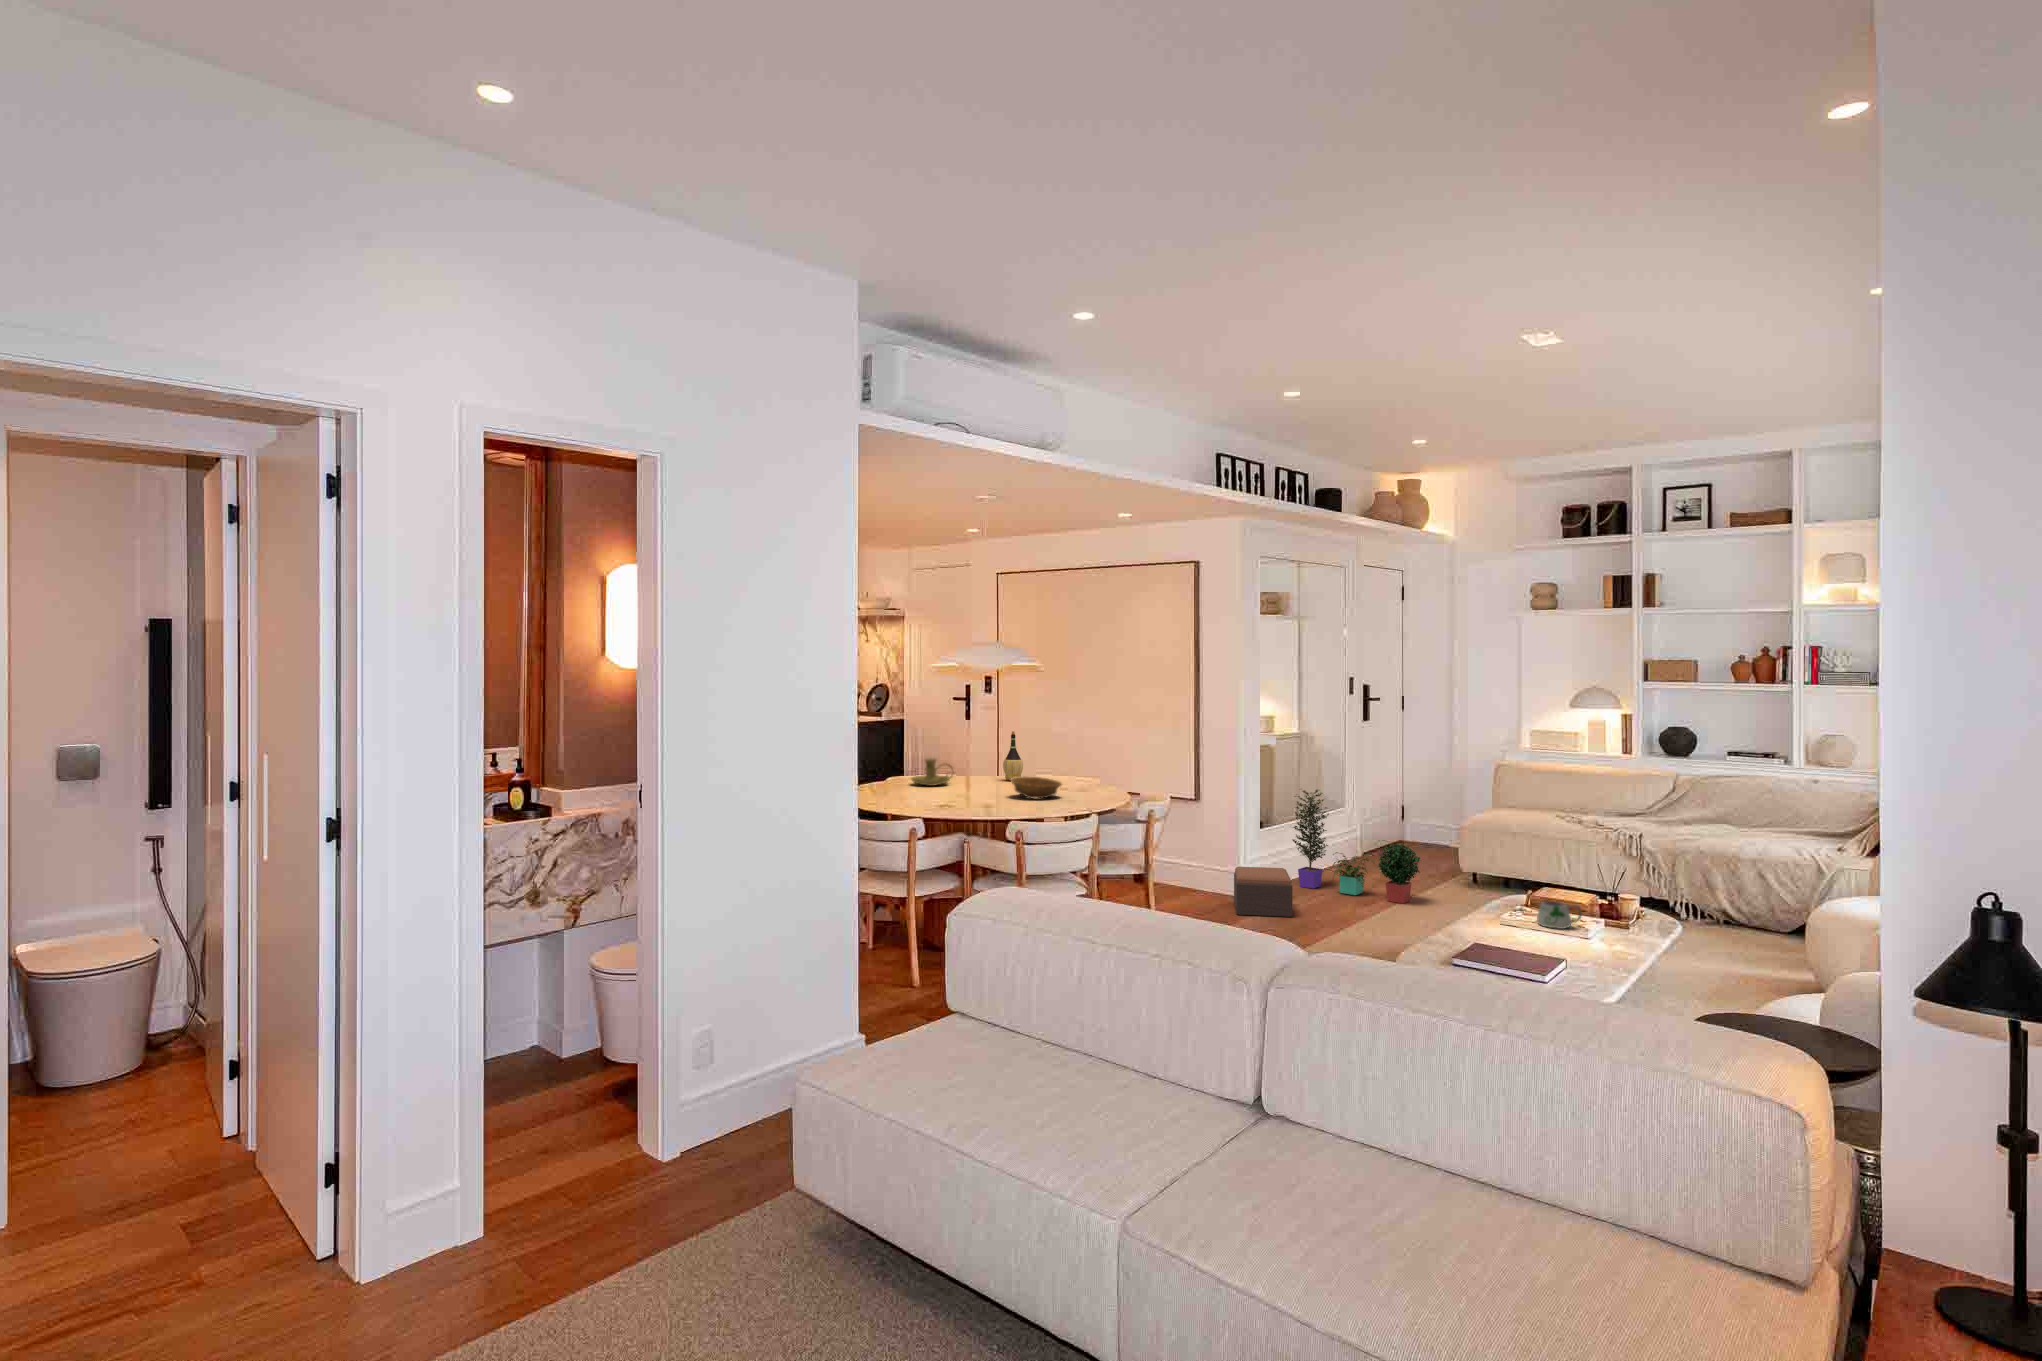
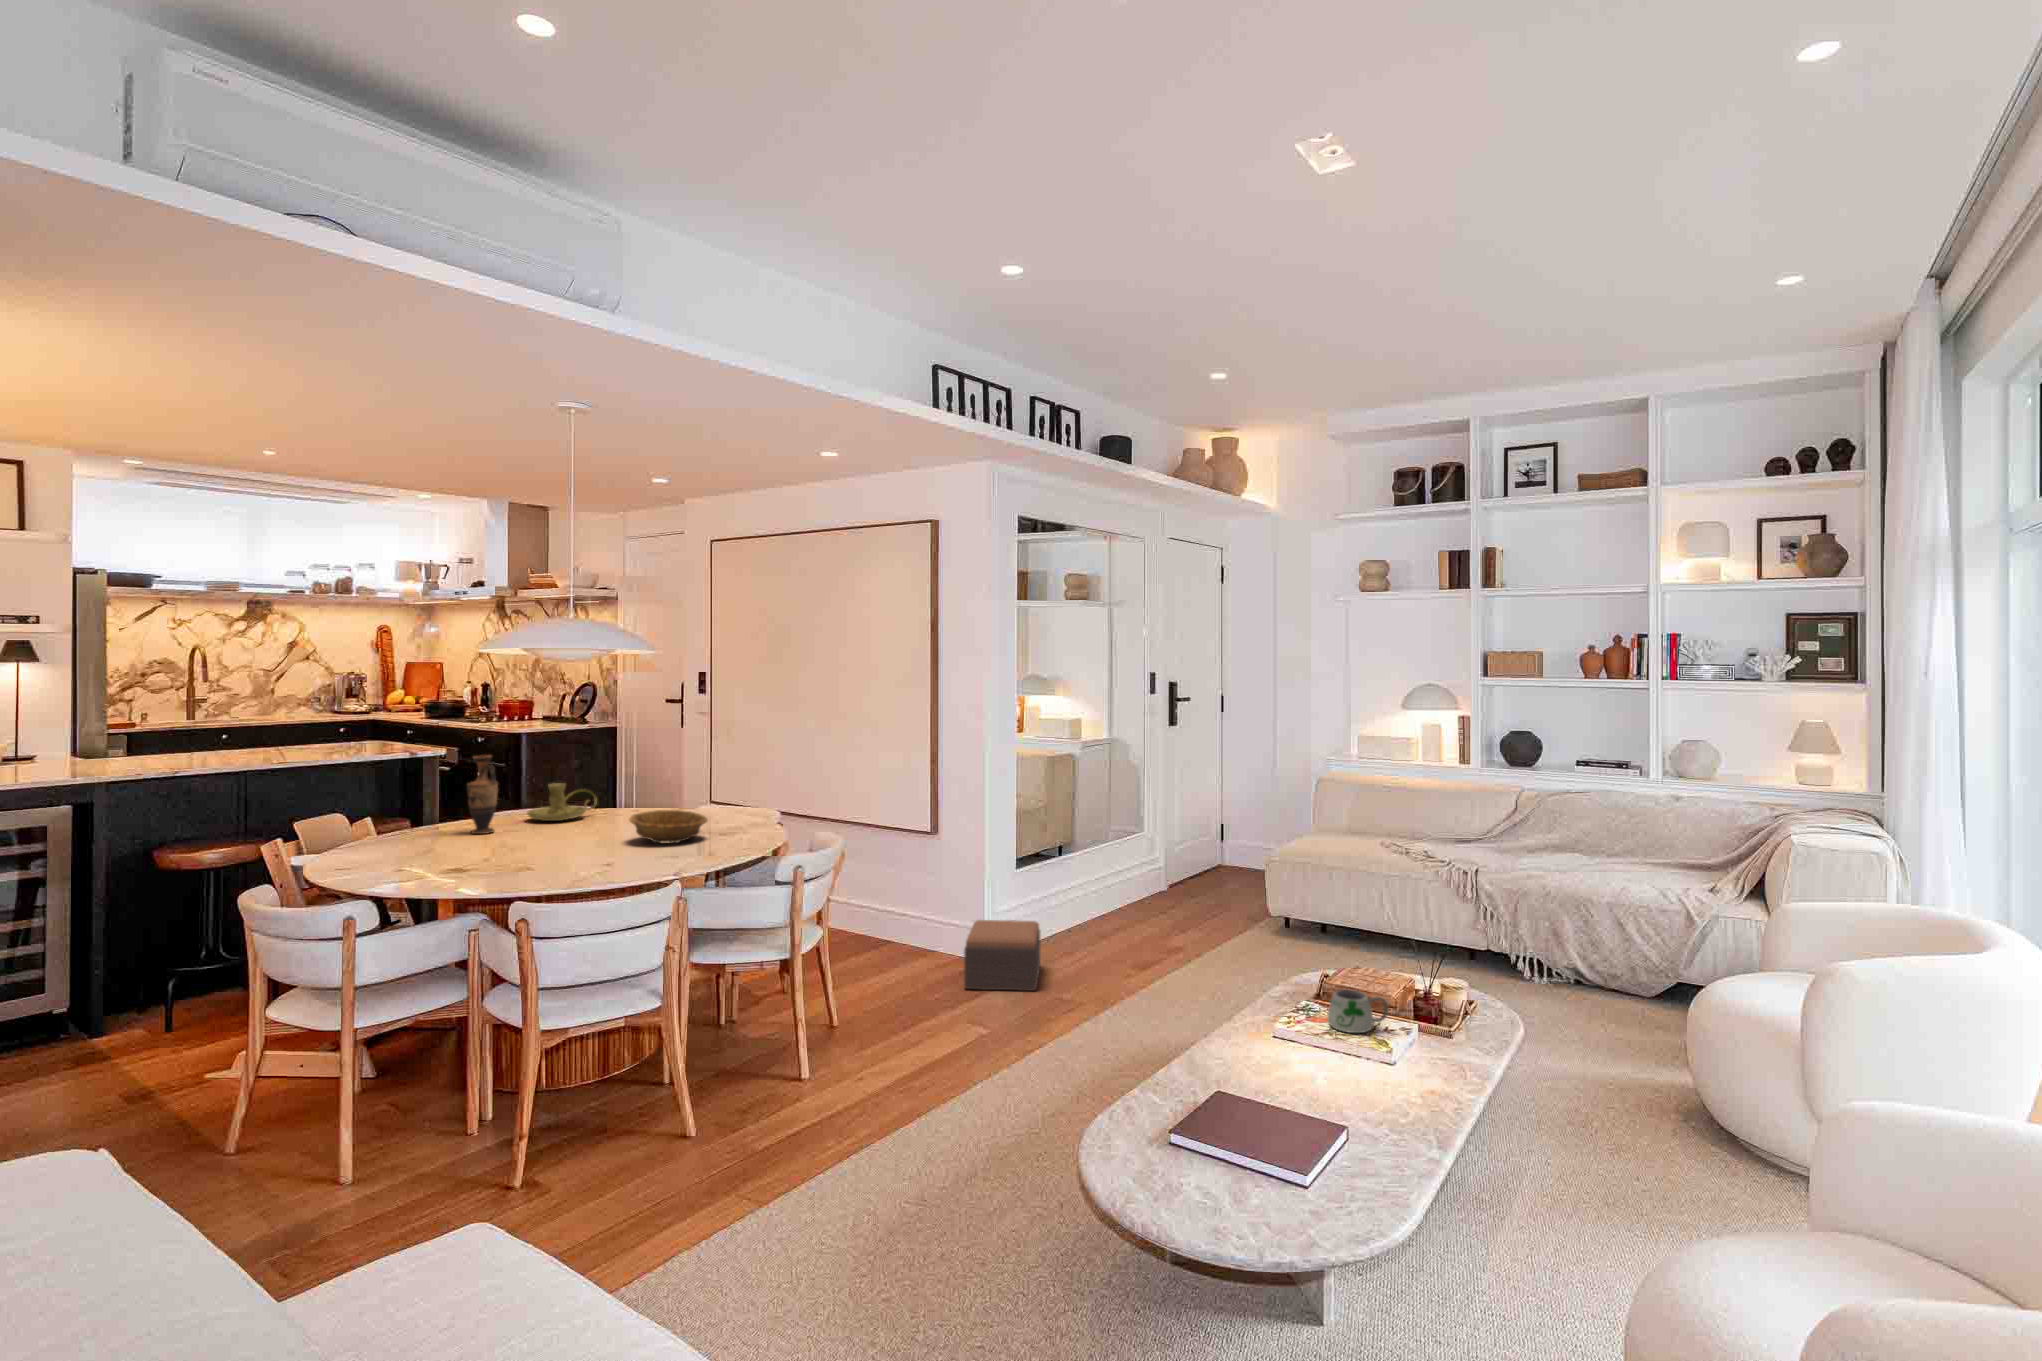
wine bottle: present [1003,731,1023,780] -> none [675,744,703,810]
vase: none [887,737,907,792] -> present [467,755,498,834]
potted plant: present [1292,789,1420,903] -> none [1061,812,1211,961]

